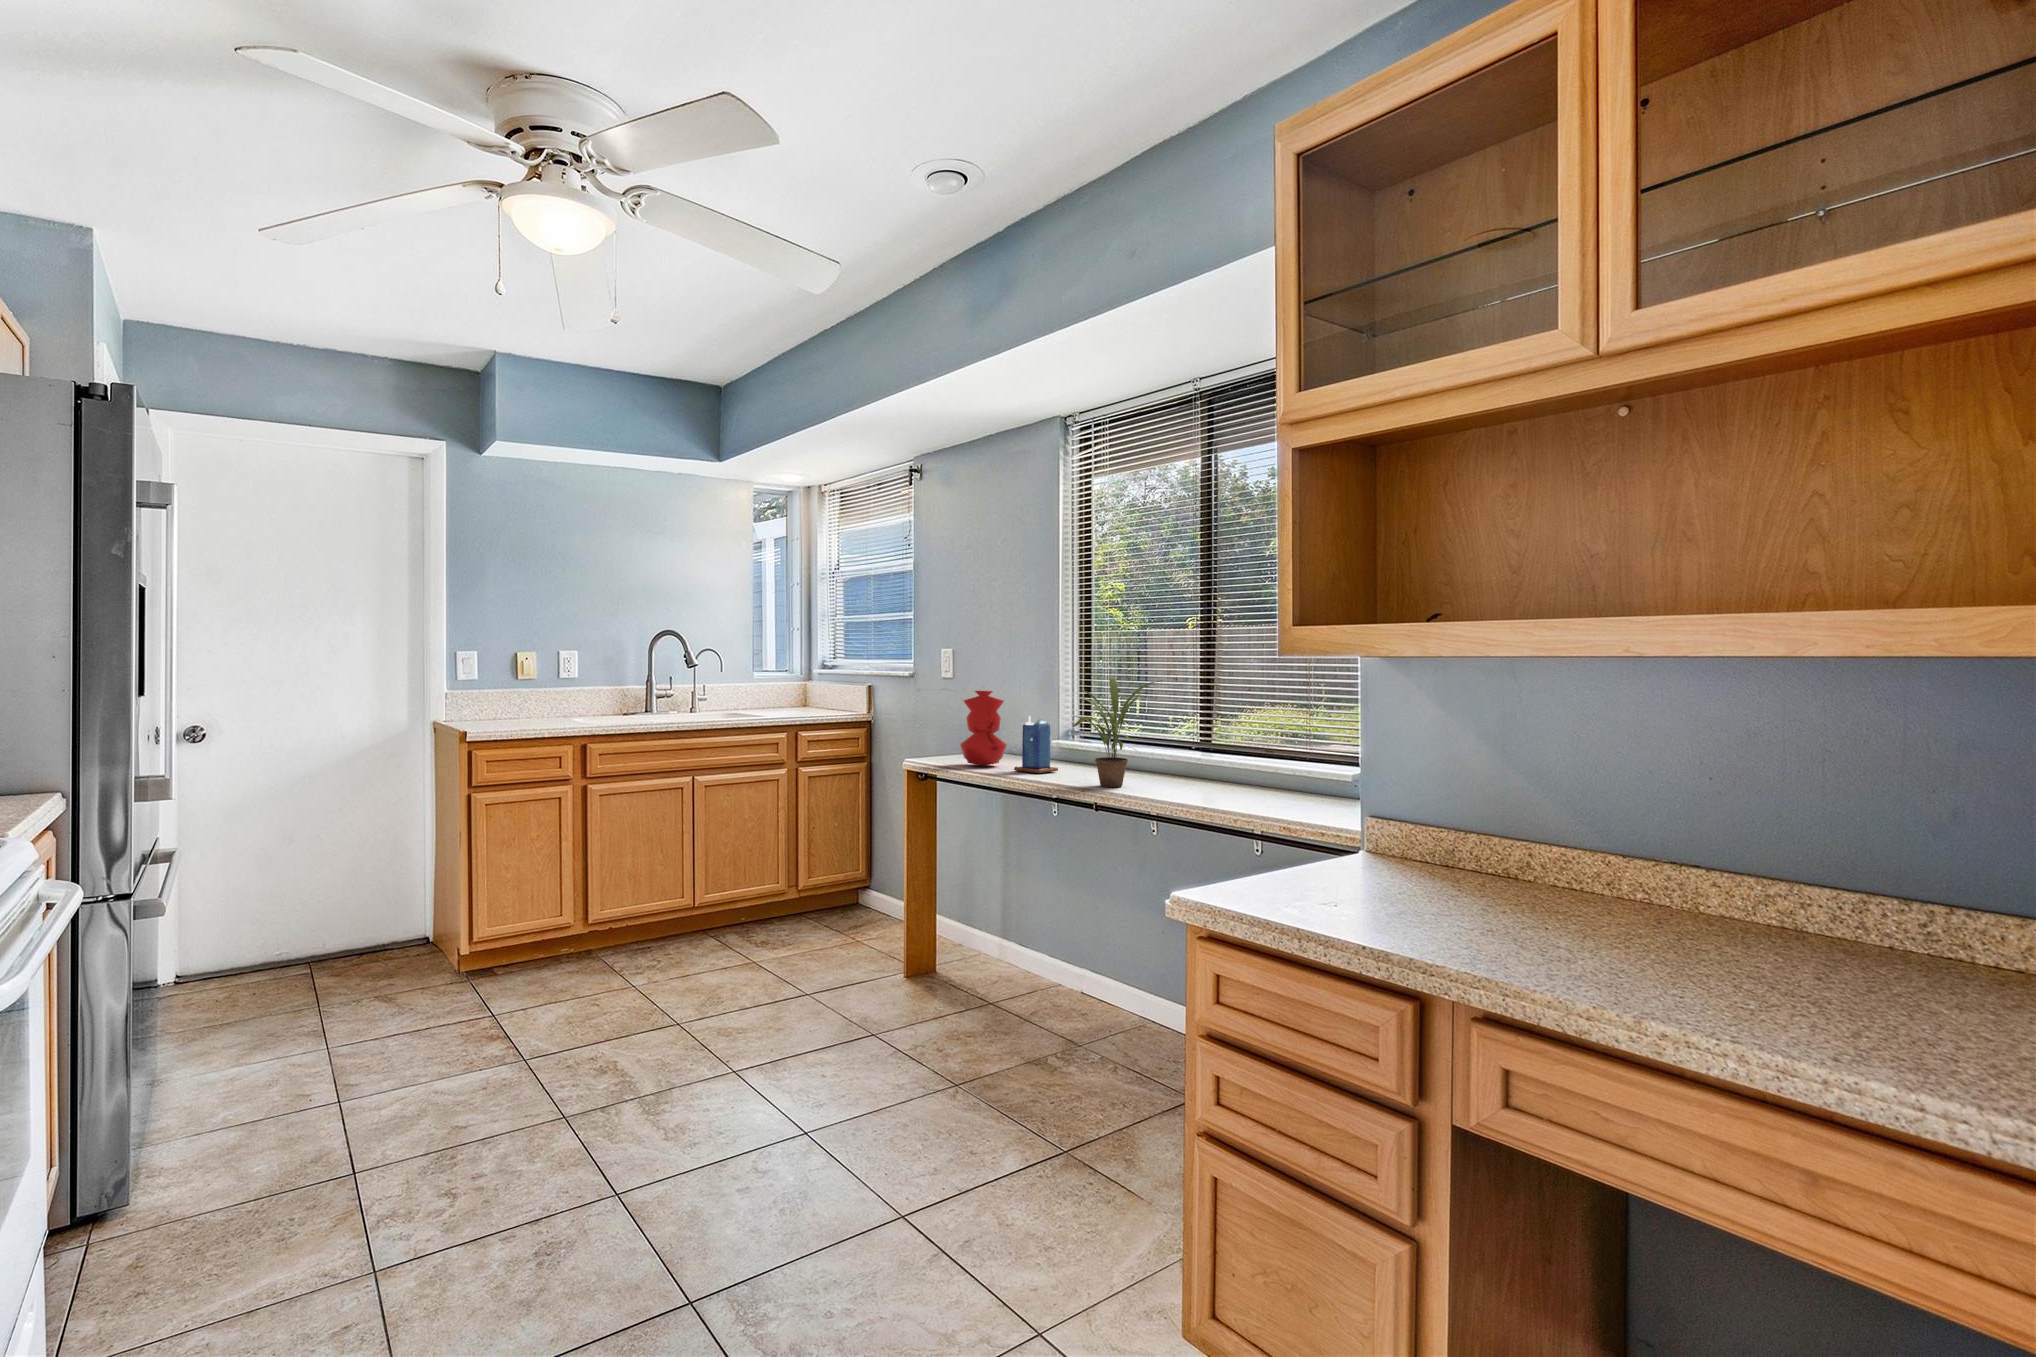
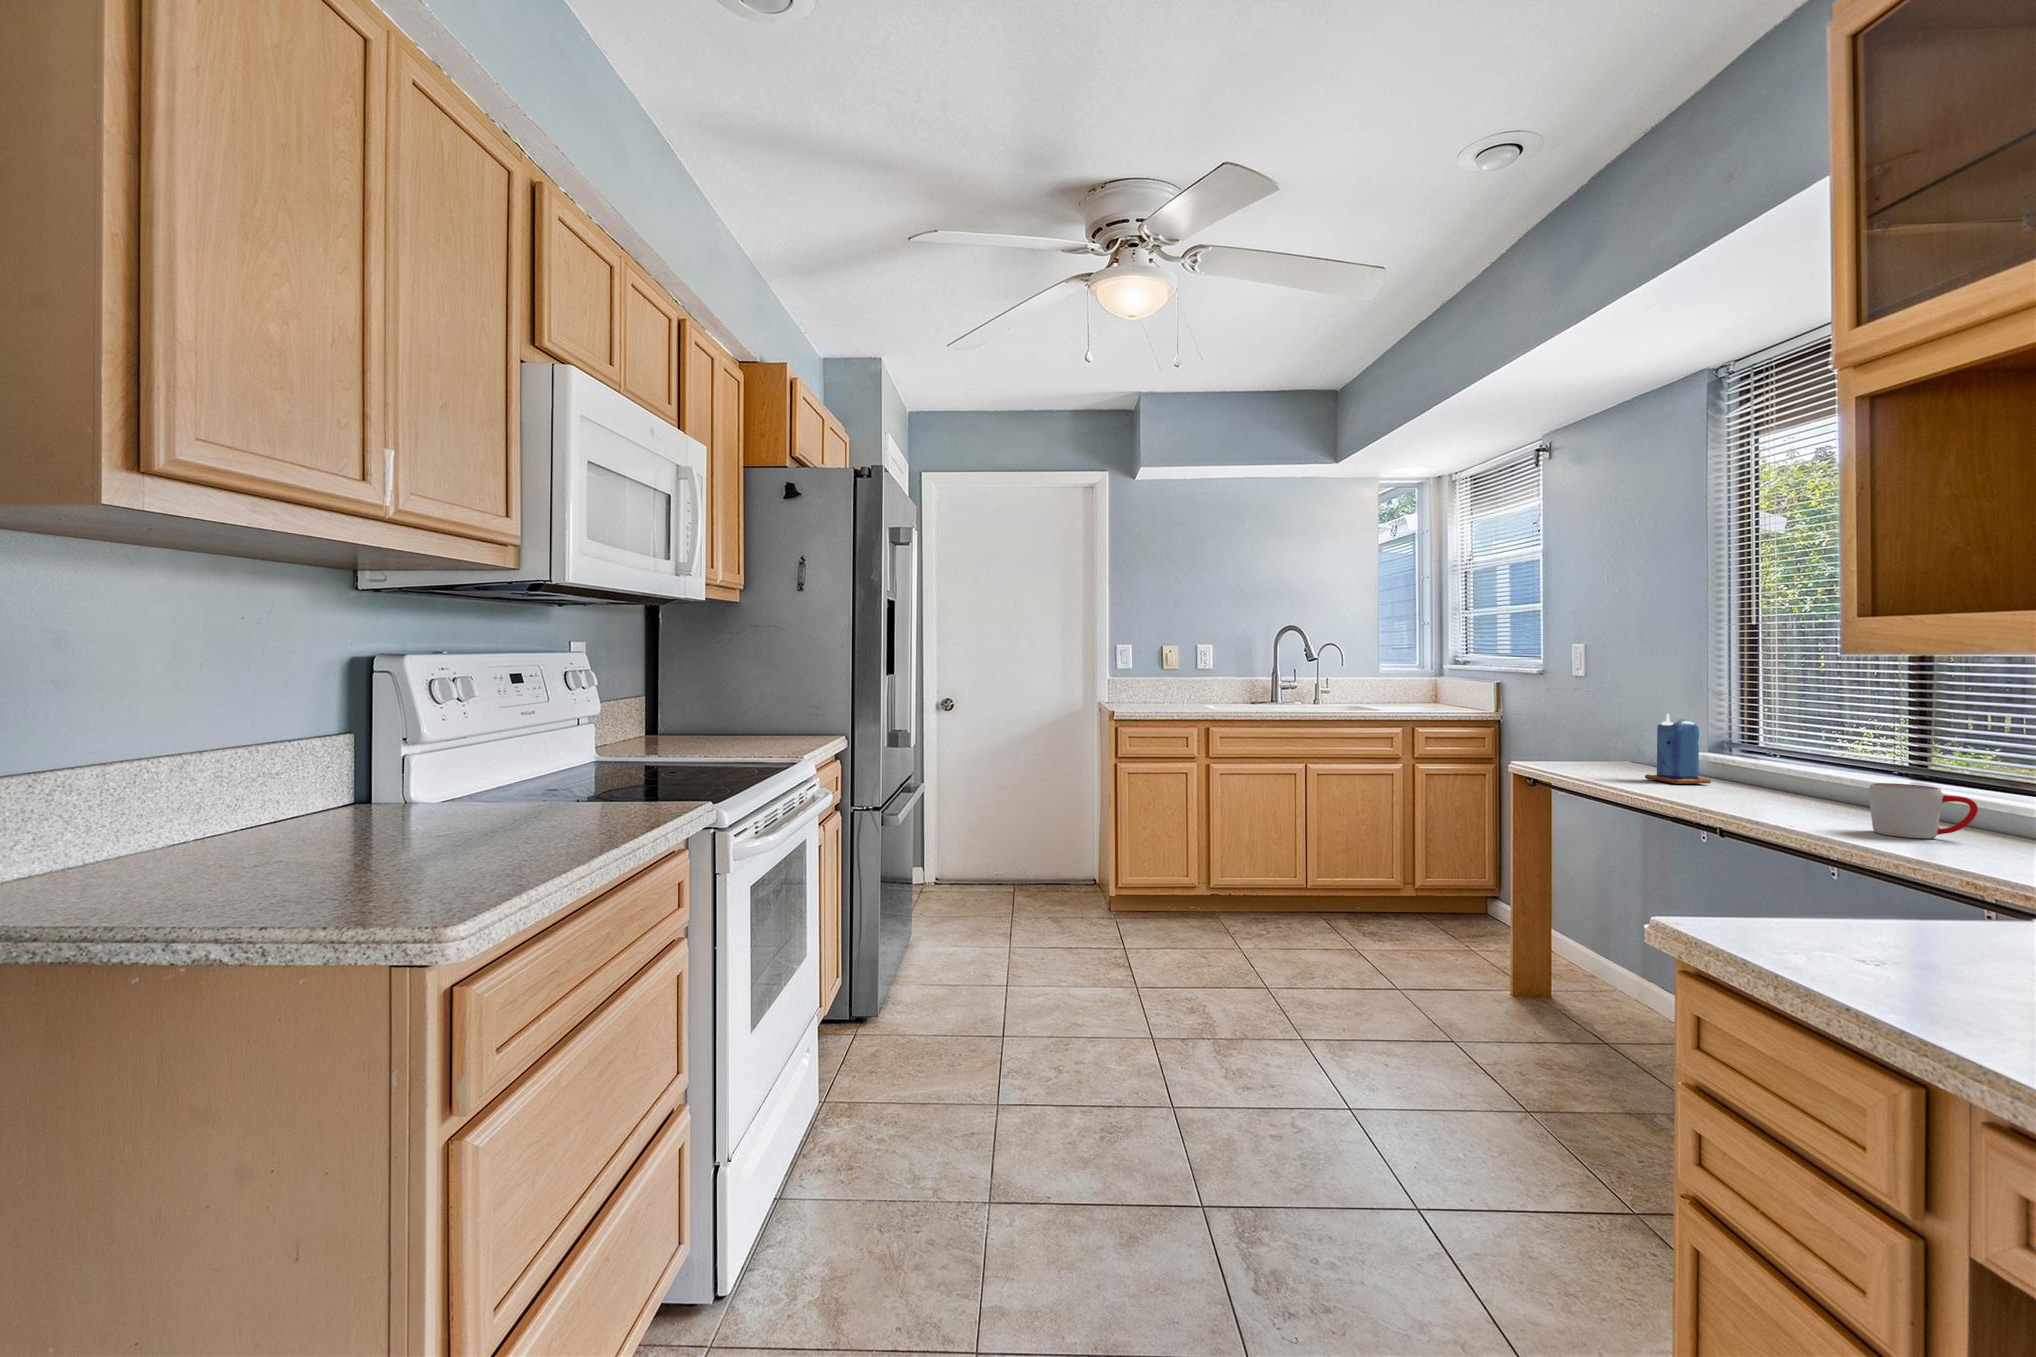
potted plant: present [1073,676,1163,787] -> none [1709,665,1861,807]
vase: present [960,691,1007,766] -> none [1577,684,1642,771]
mug: none [1181,764,1237,803] -> present [1869,783,1978,838]

